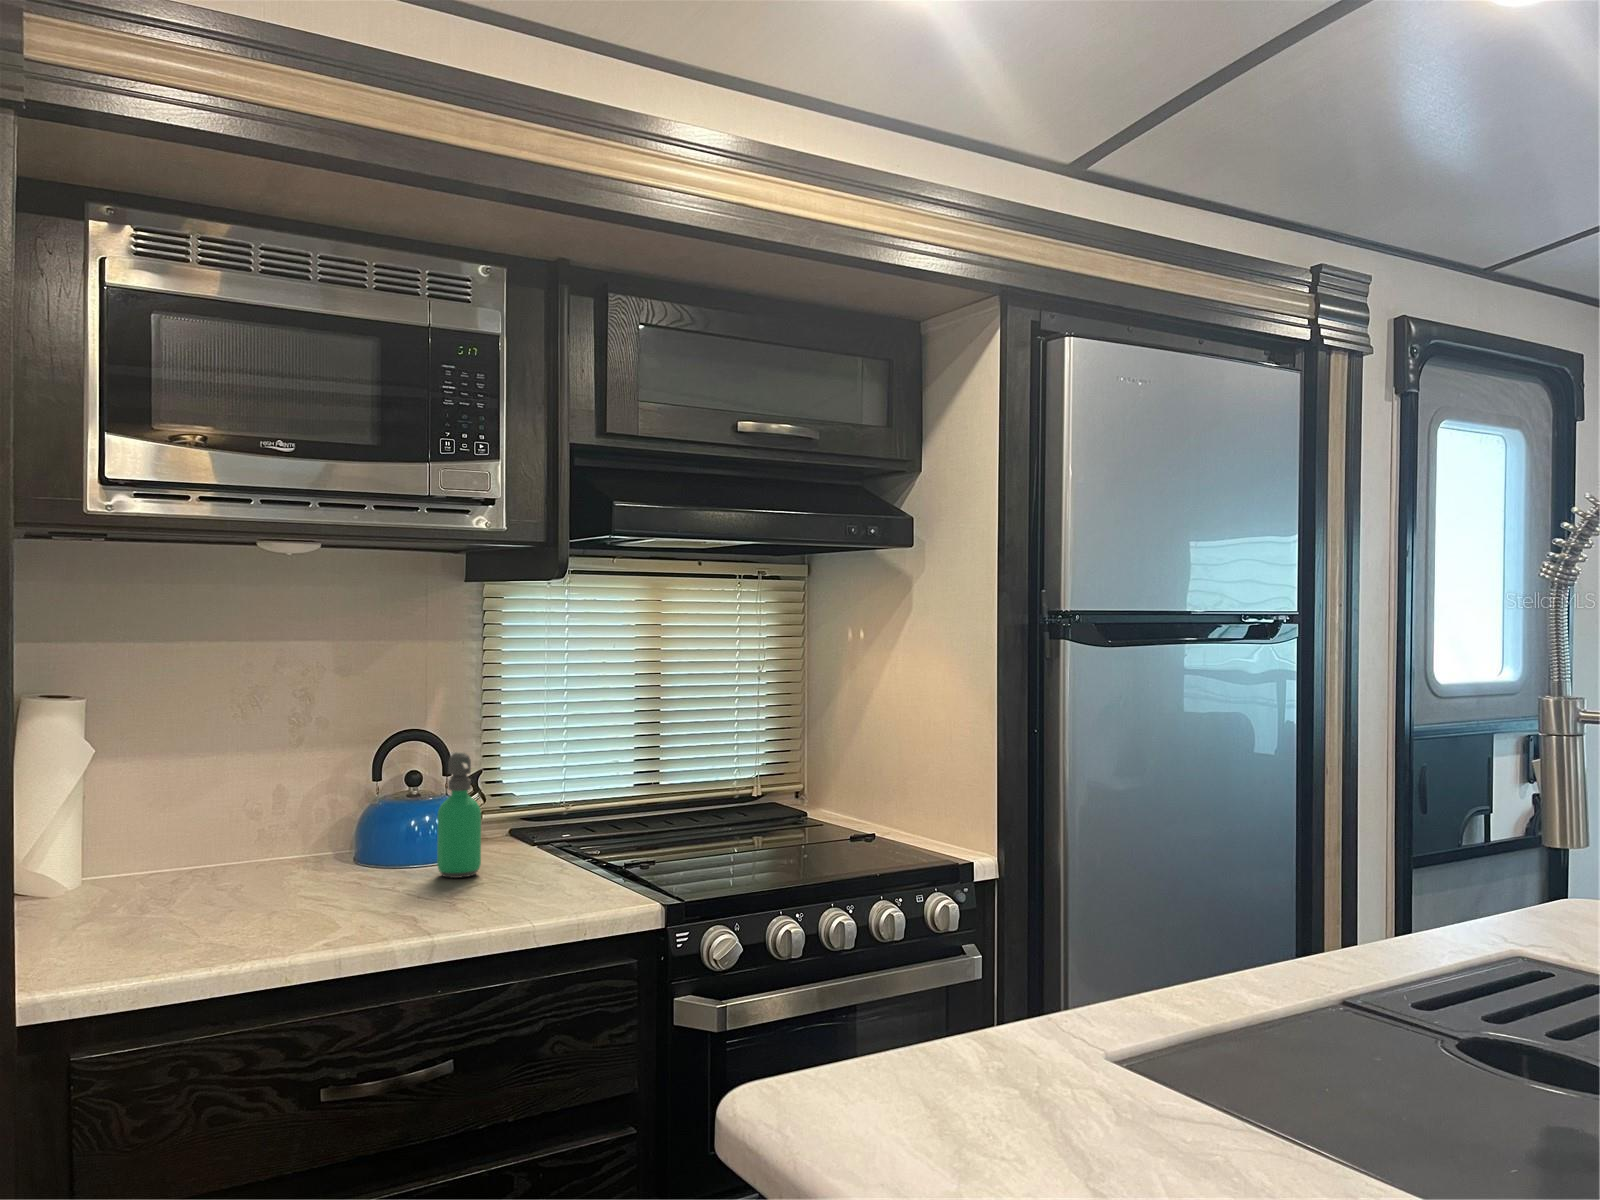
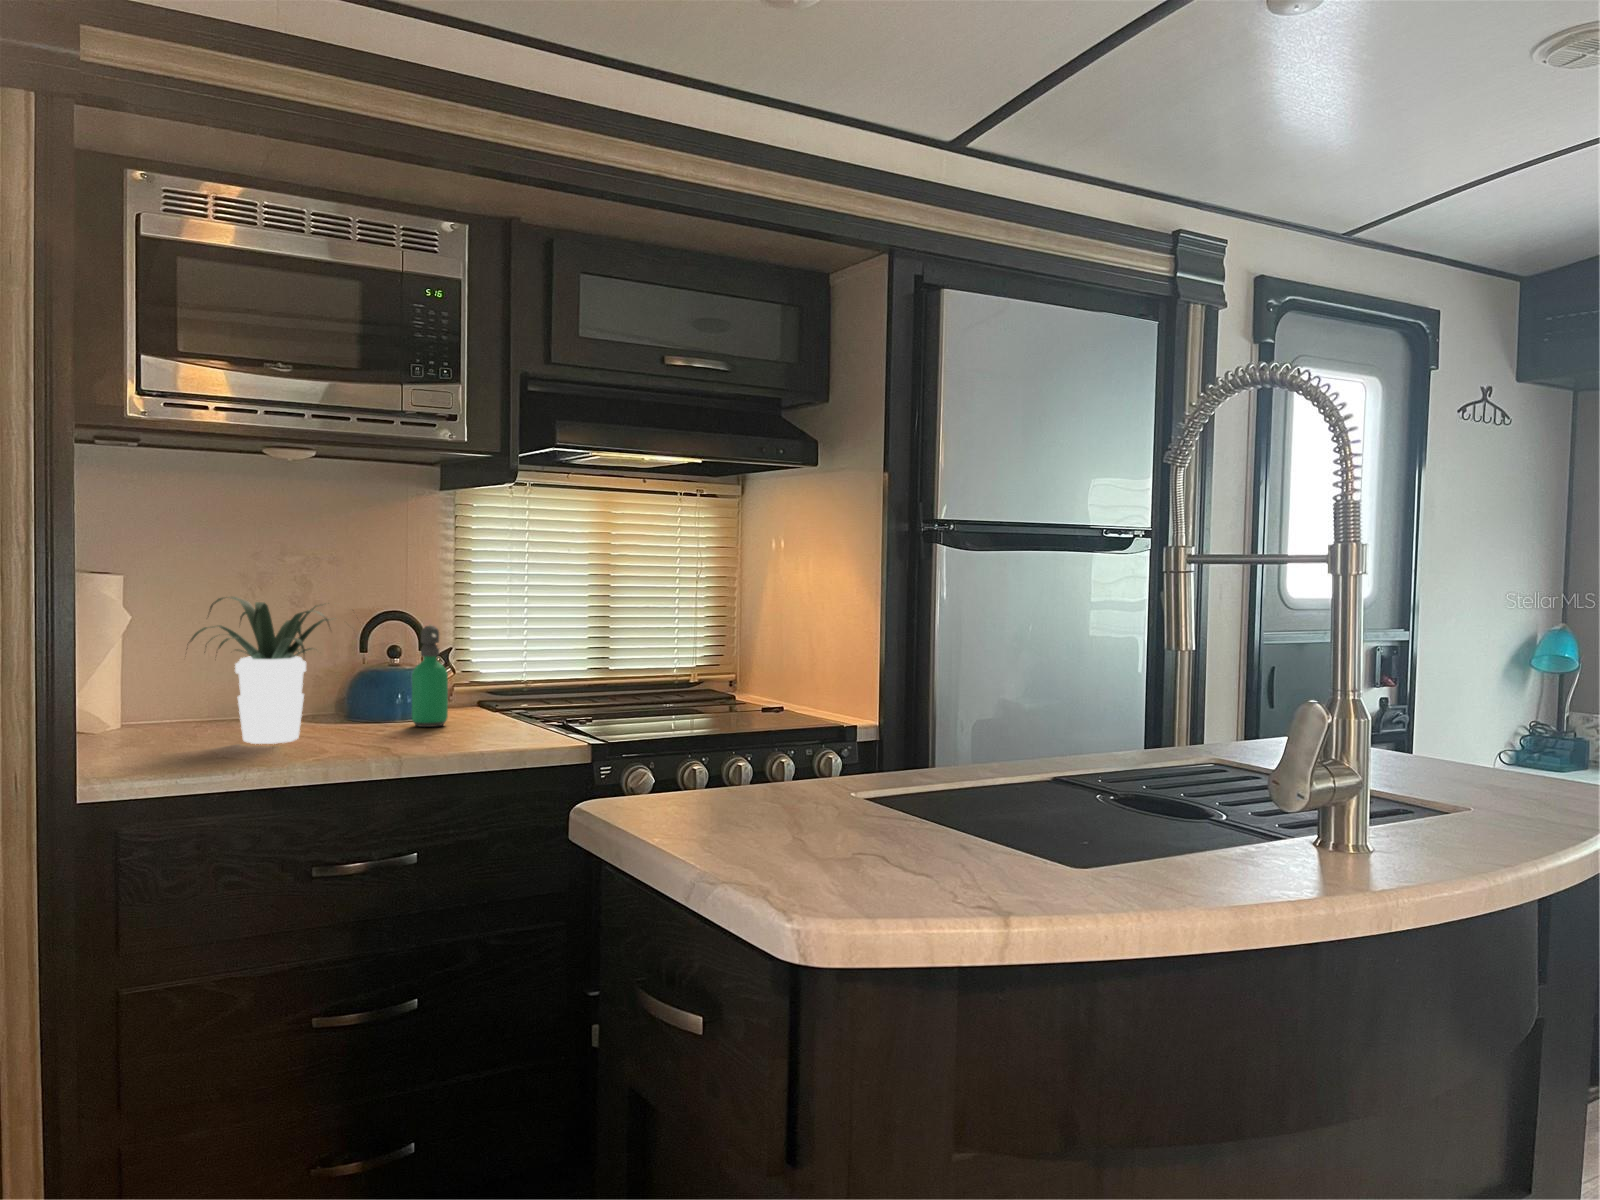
potted plant: none [159,727,380,915] -> present [190,597,330,744]

